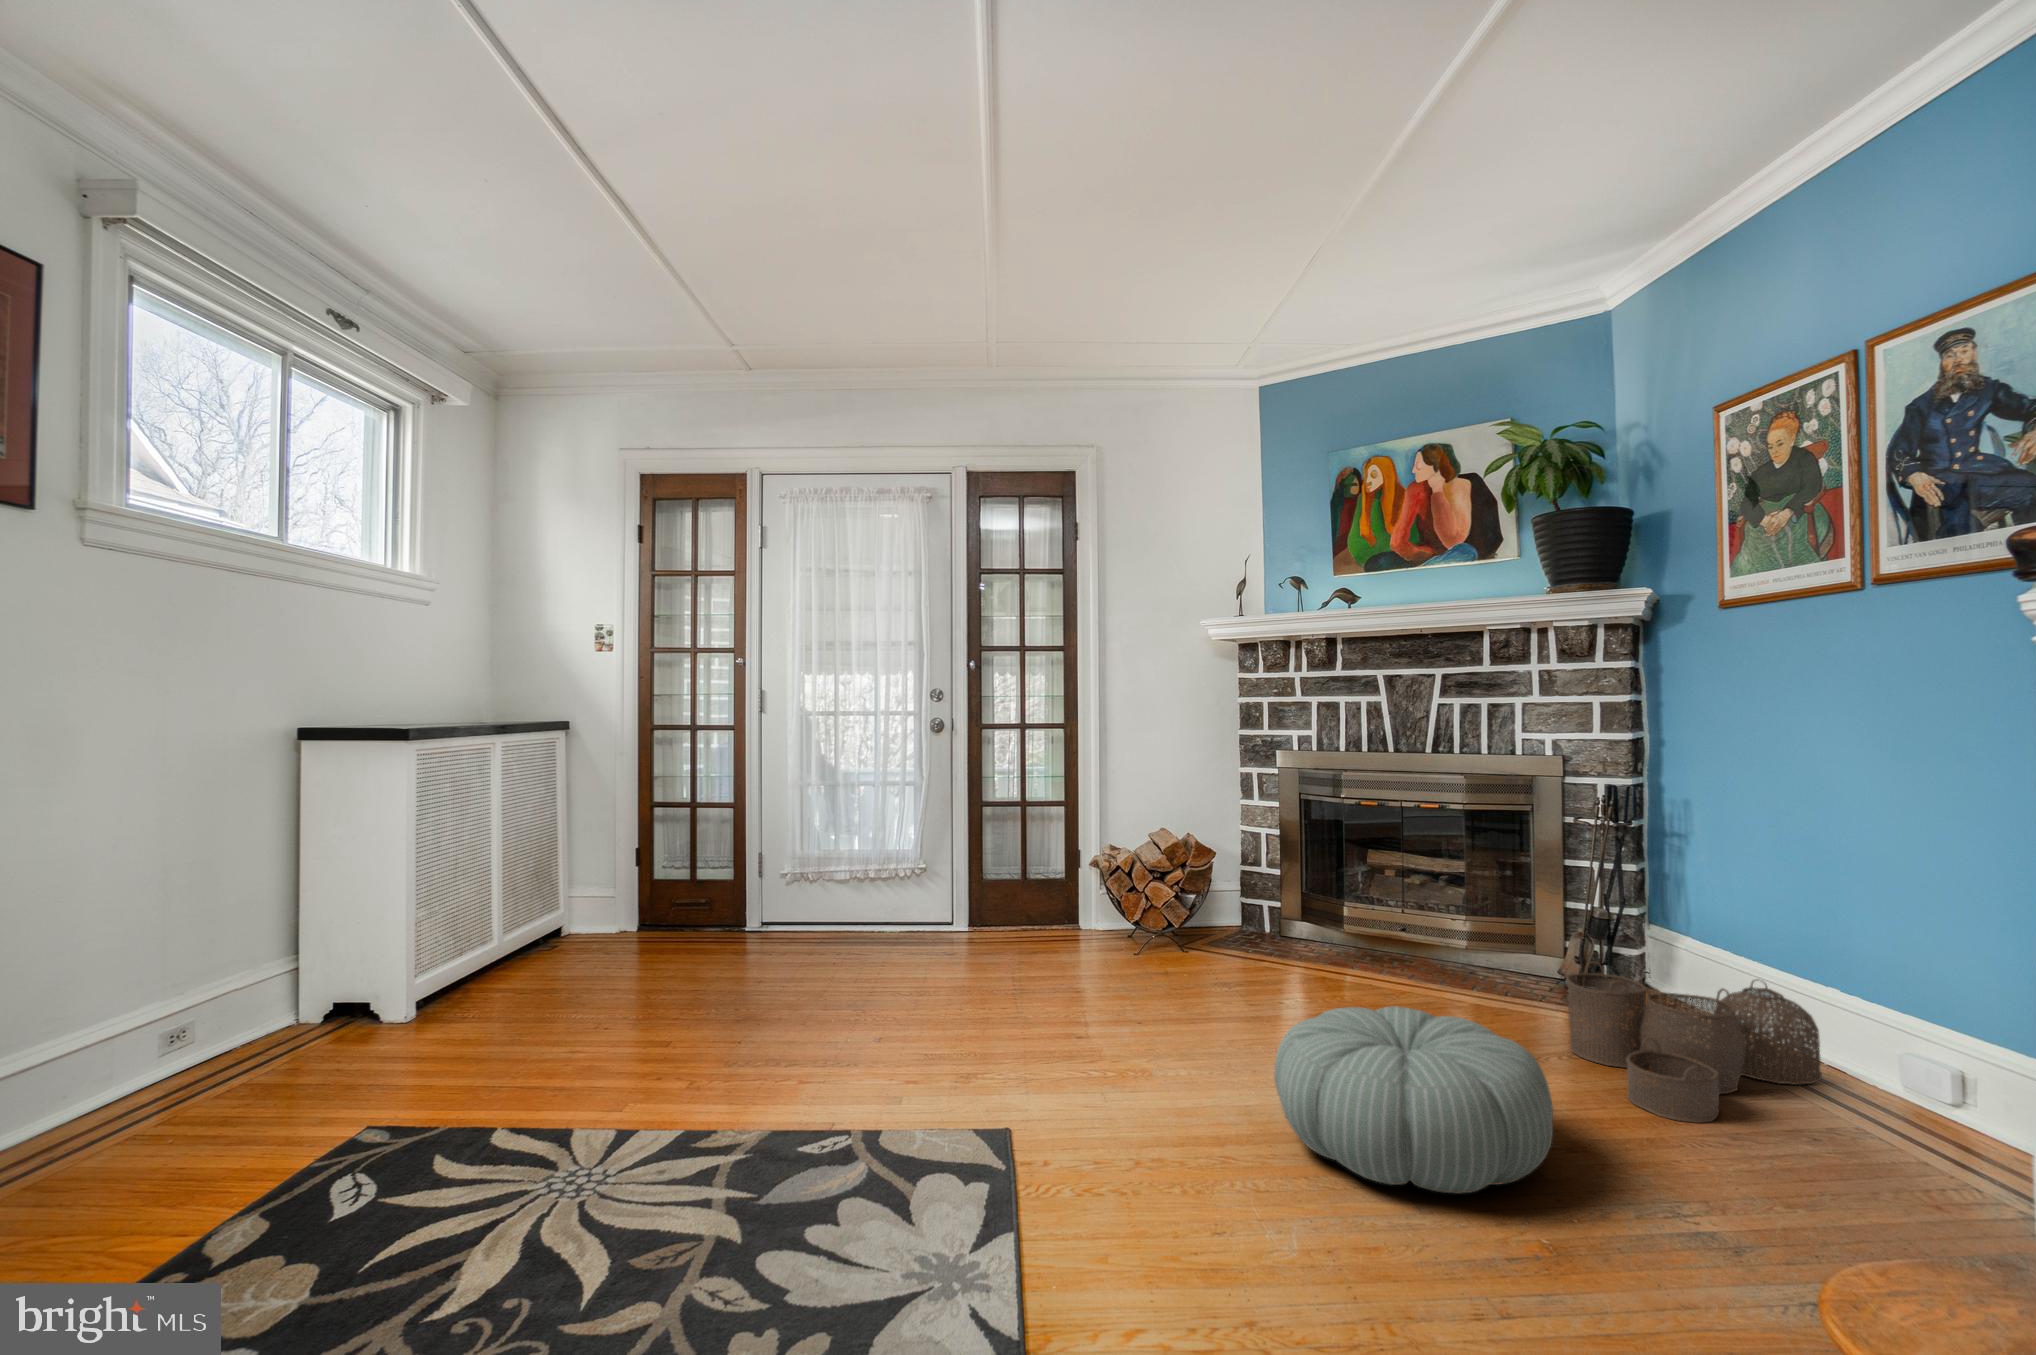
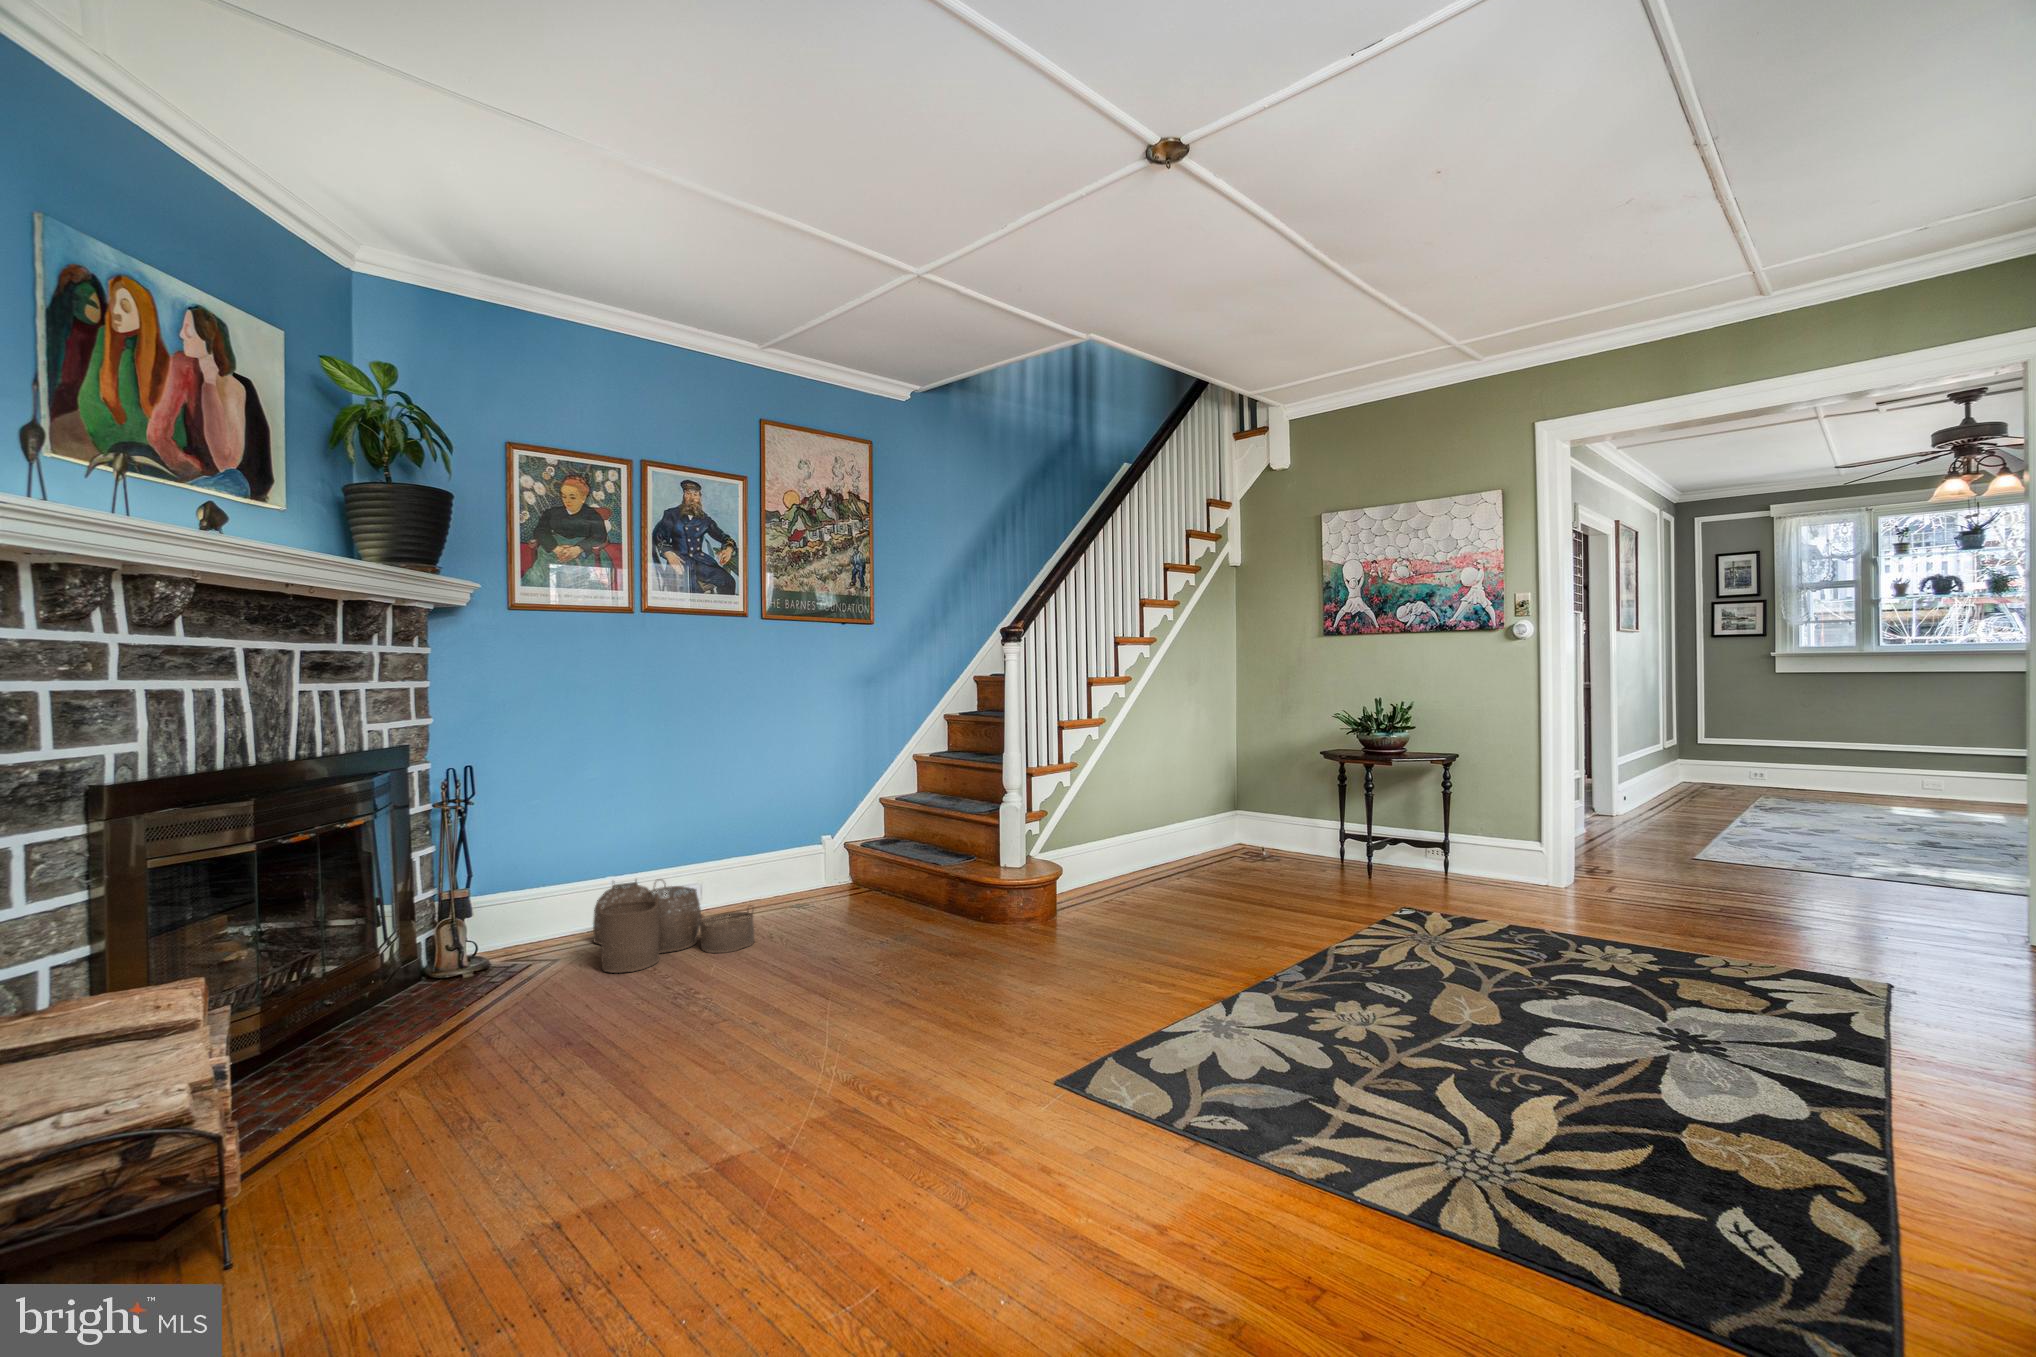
pouf: present [1274,1006,1553,1193] -> none [791,886,971,997]

